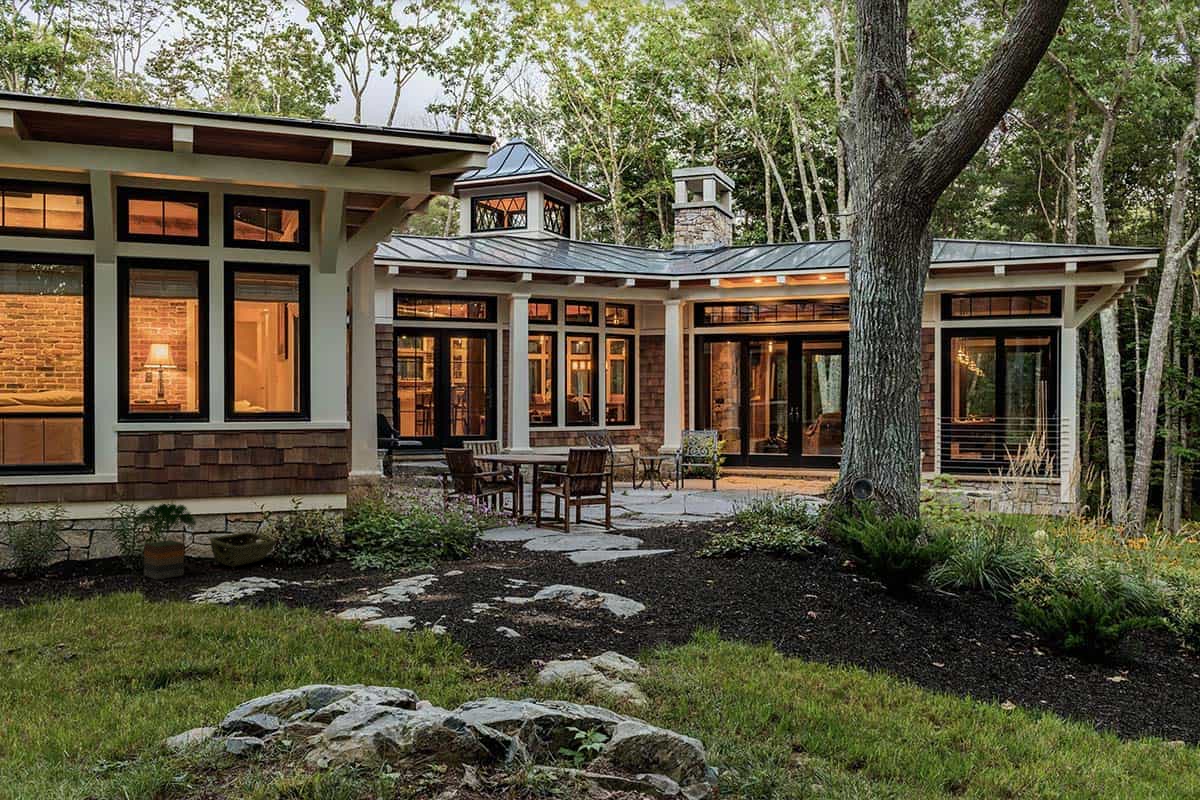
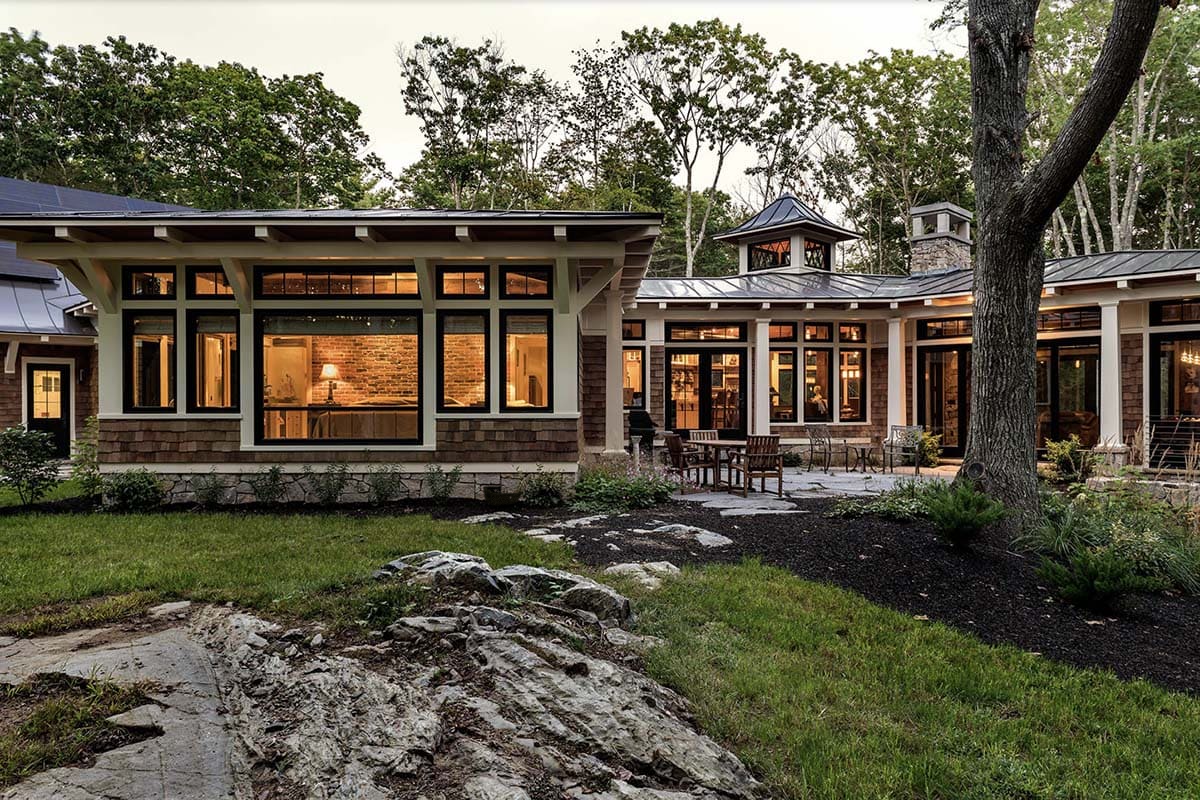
potted tree: present [140,503,196,579] -> none [439,462,471,509]

